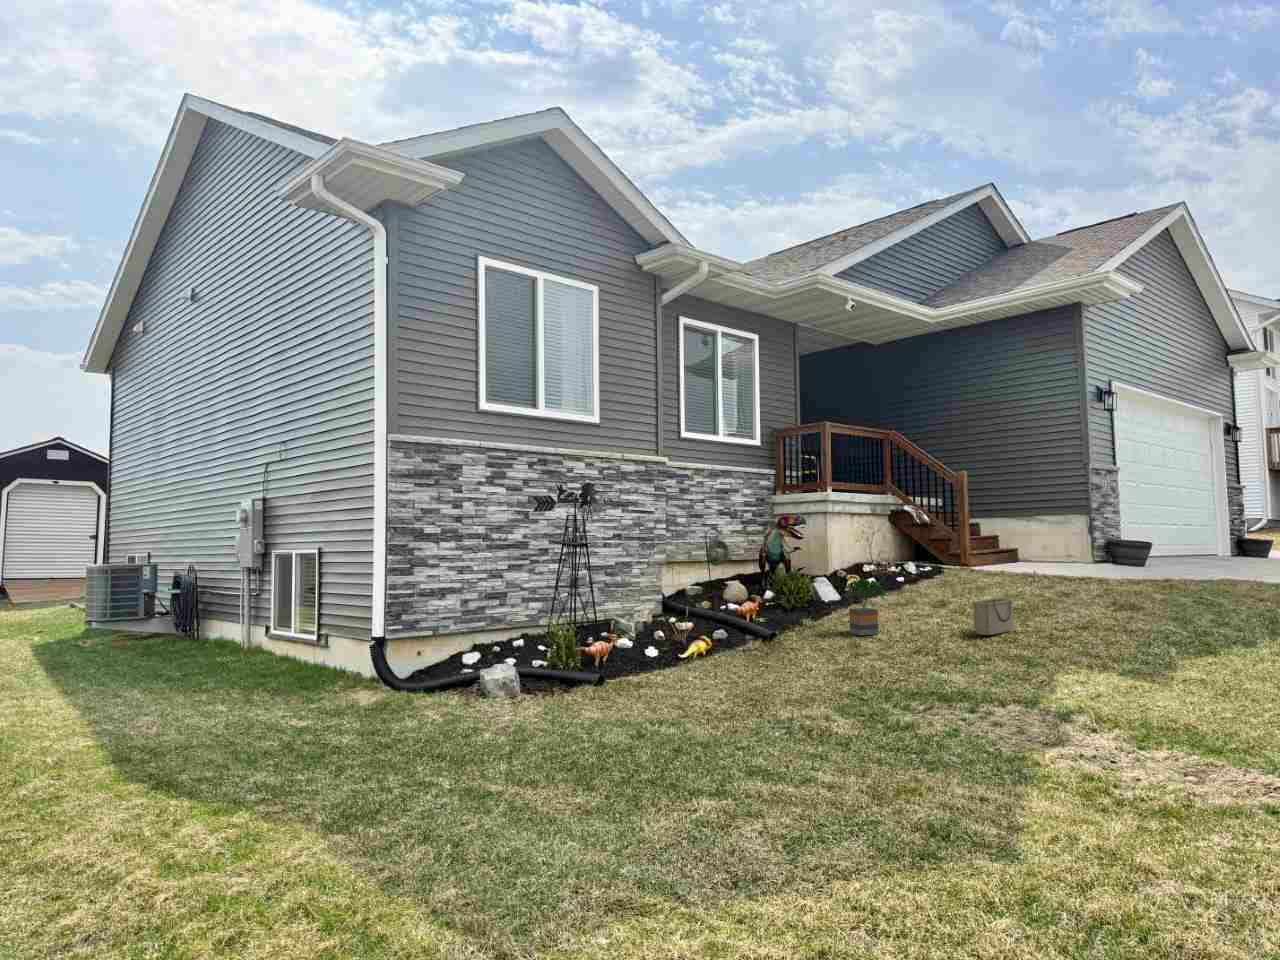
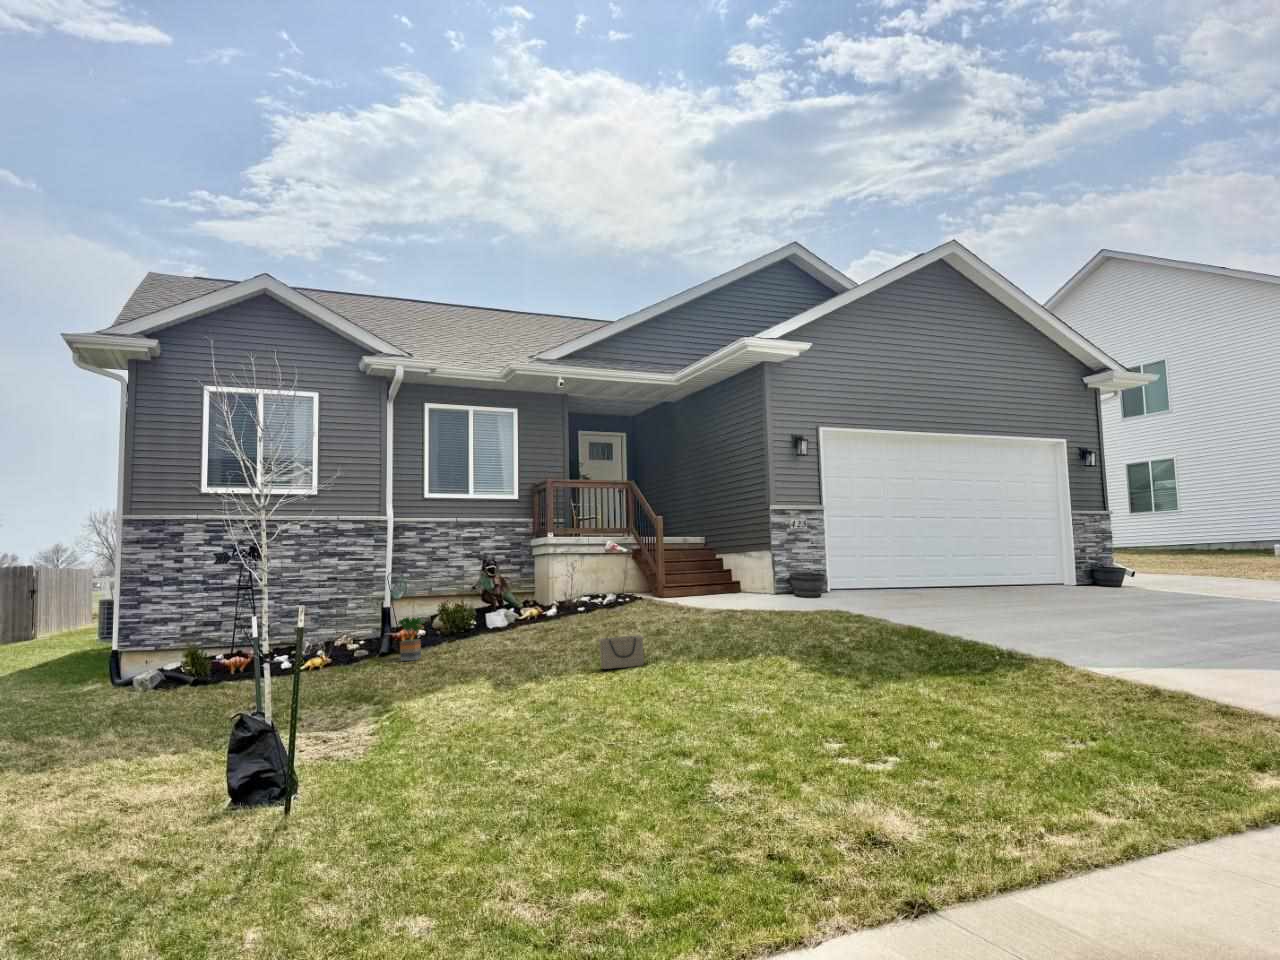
basket: present [972,598,1014,635] -> present [598,635,644,669]

